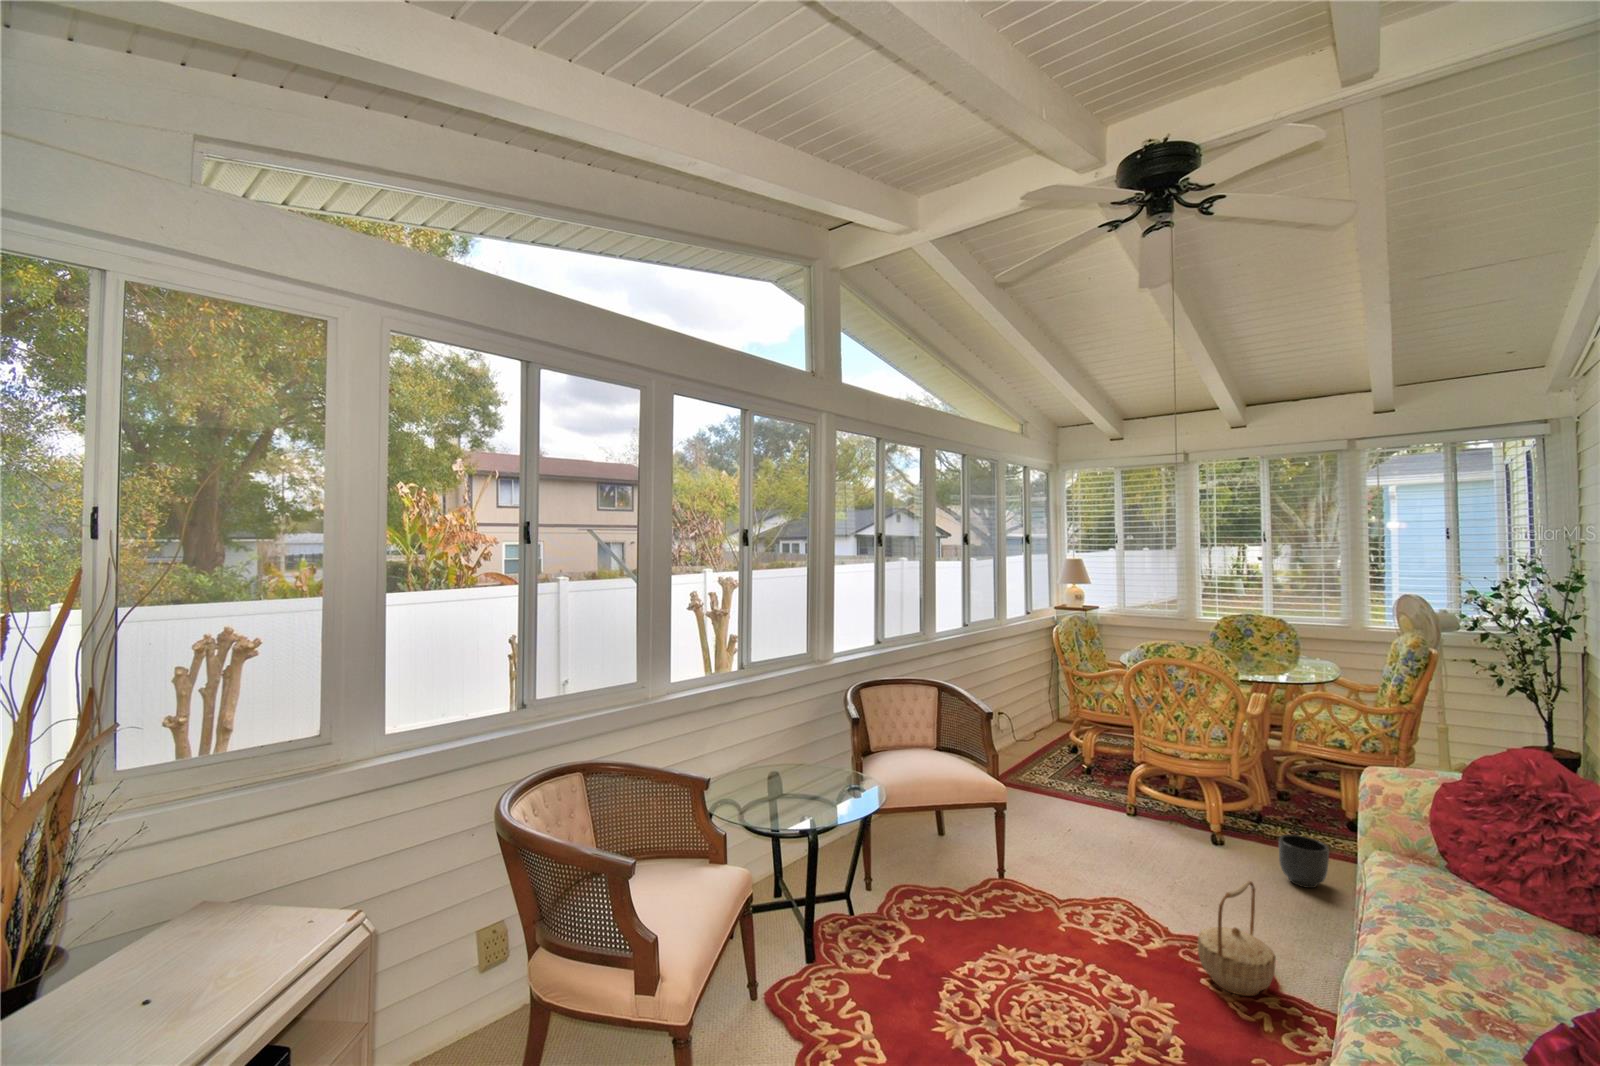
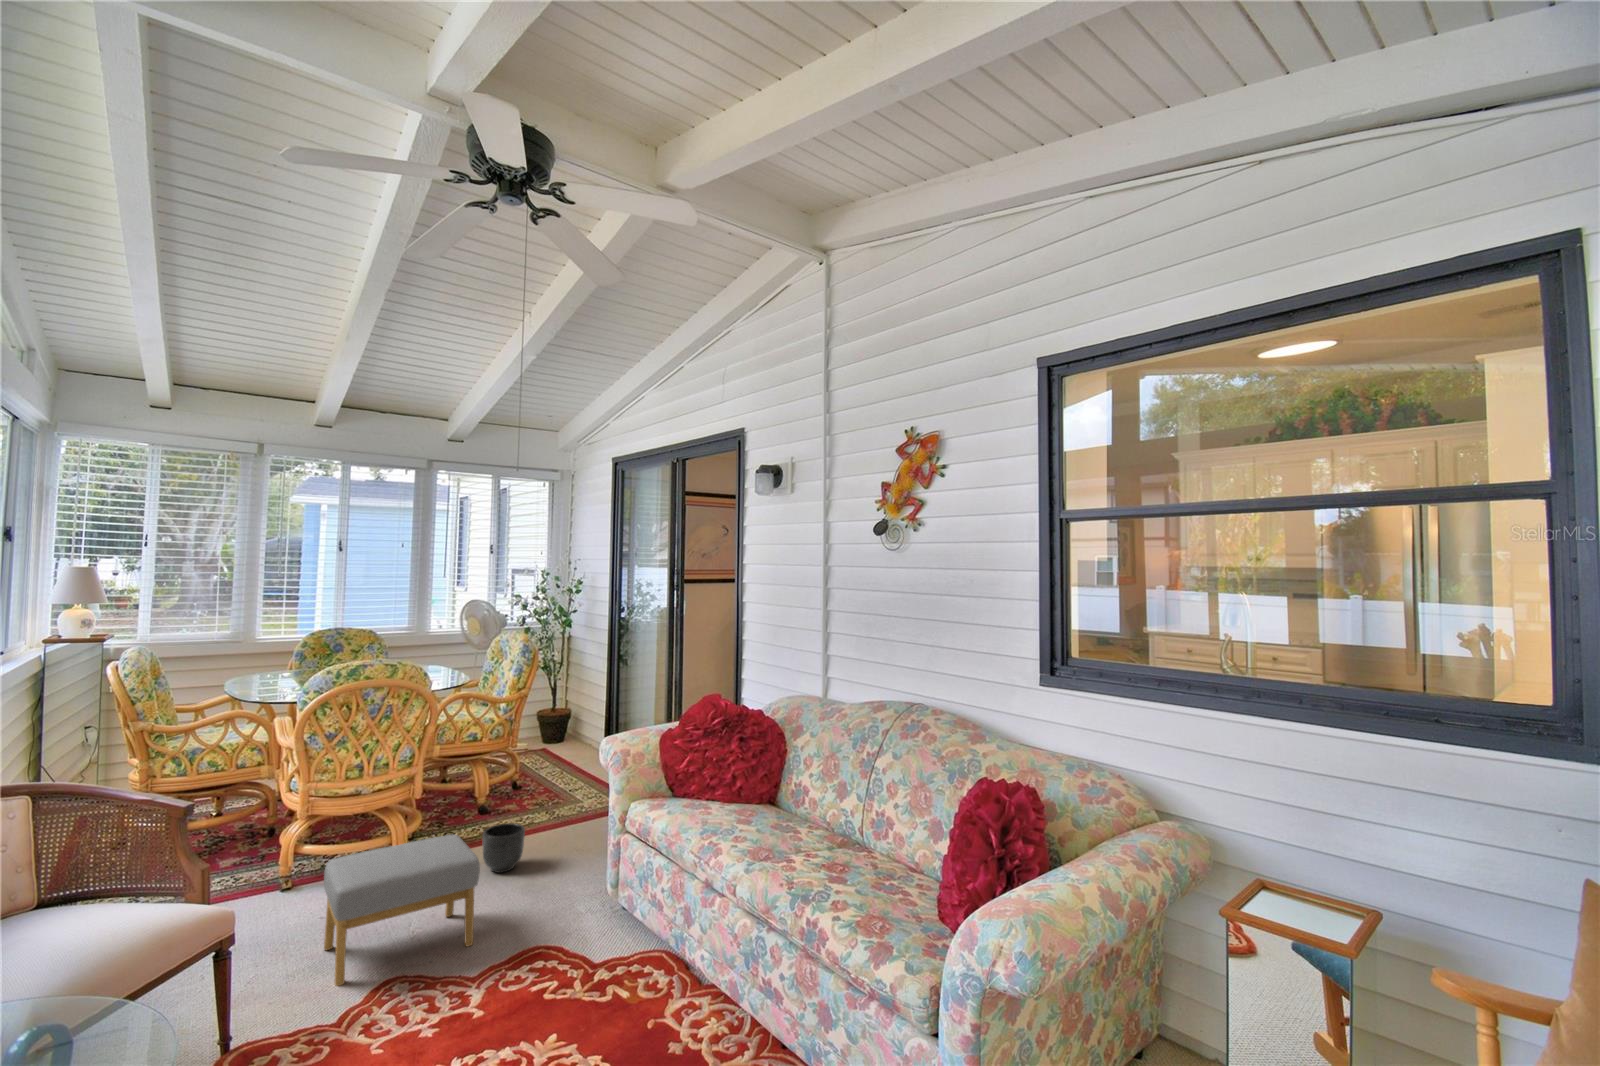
footstool: none [1086,791,1217,916] -> present [324,835,480,986]
basket: present [1198,881,1276,996] -> none [530,873,599,992]

